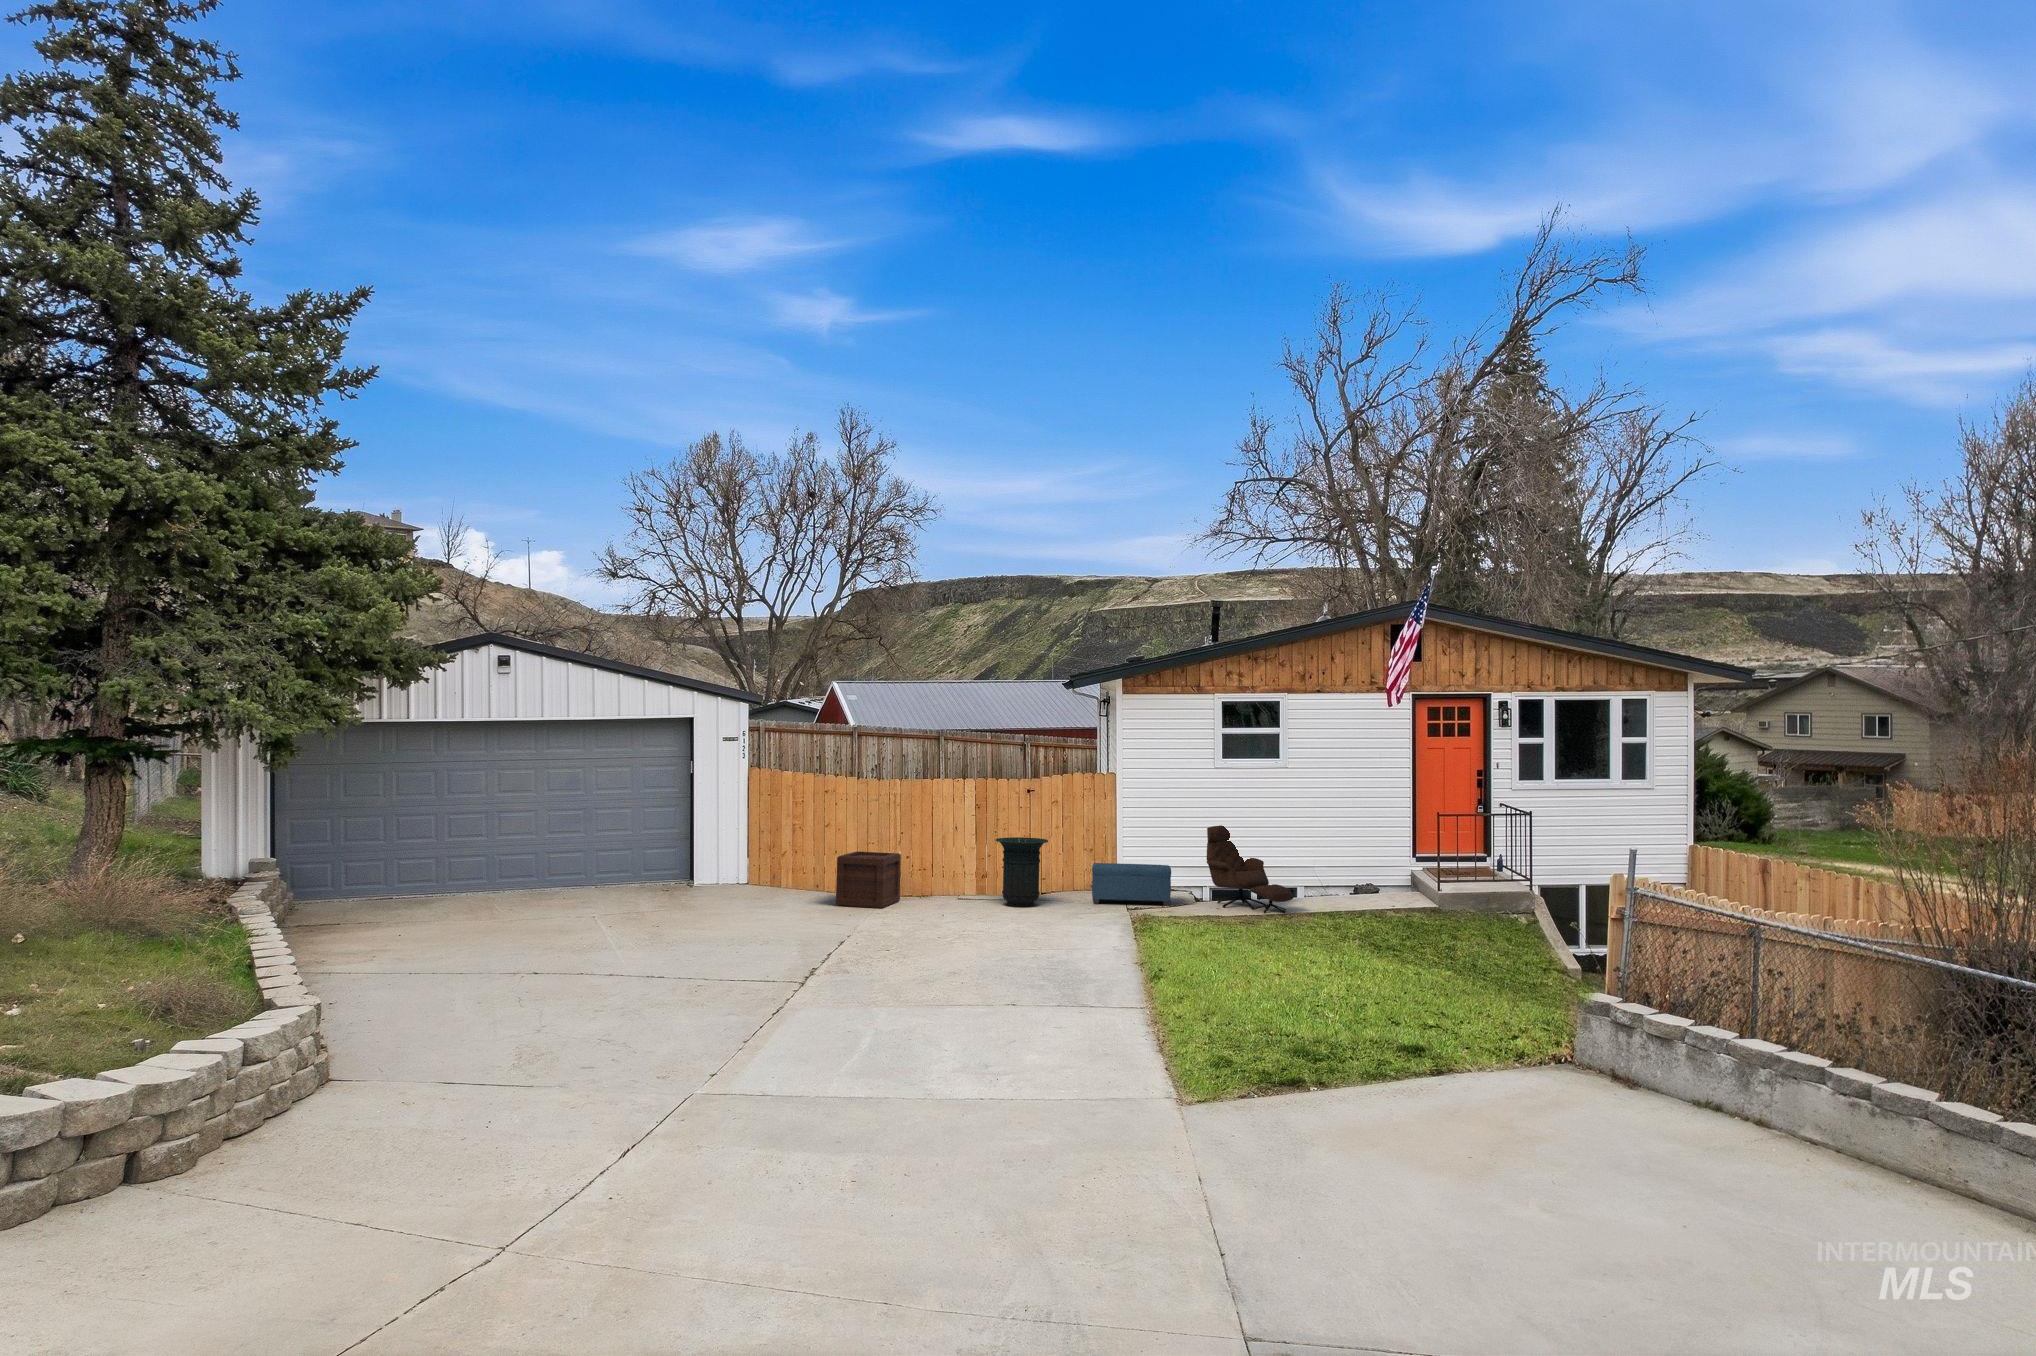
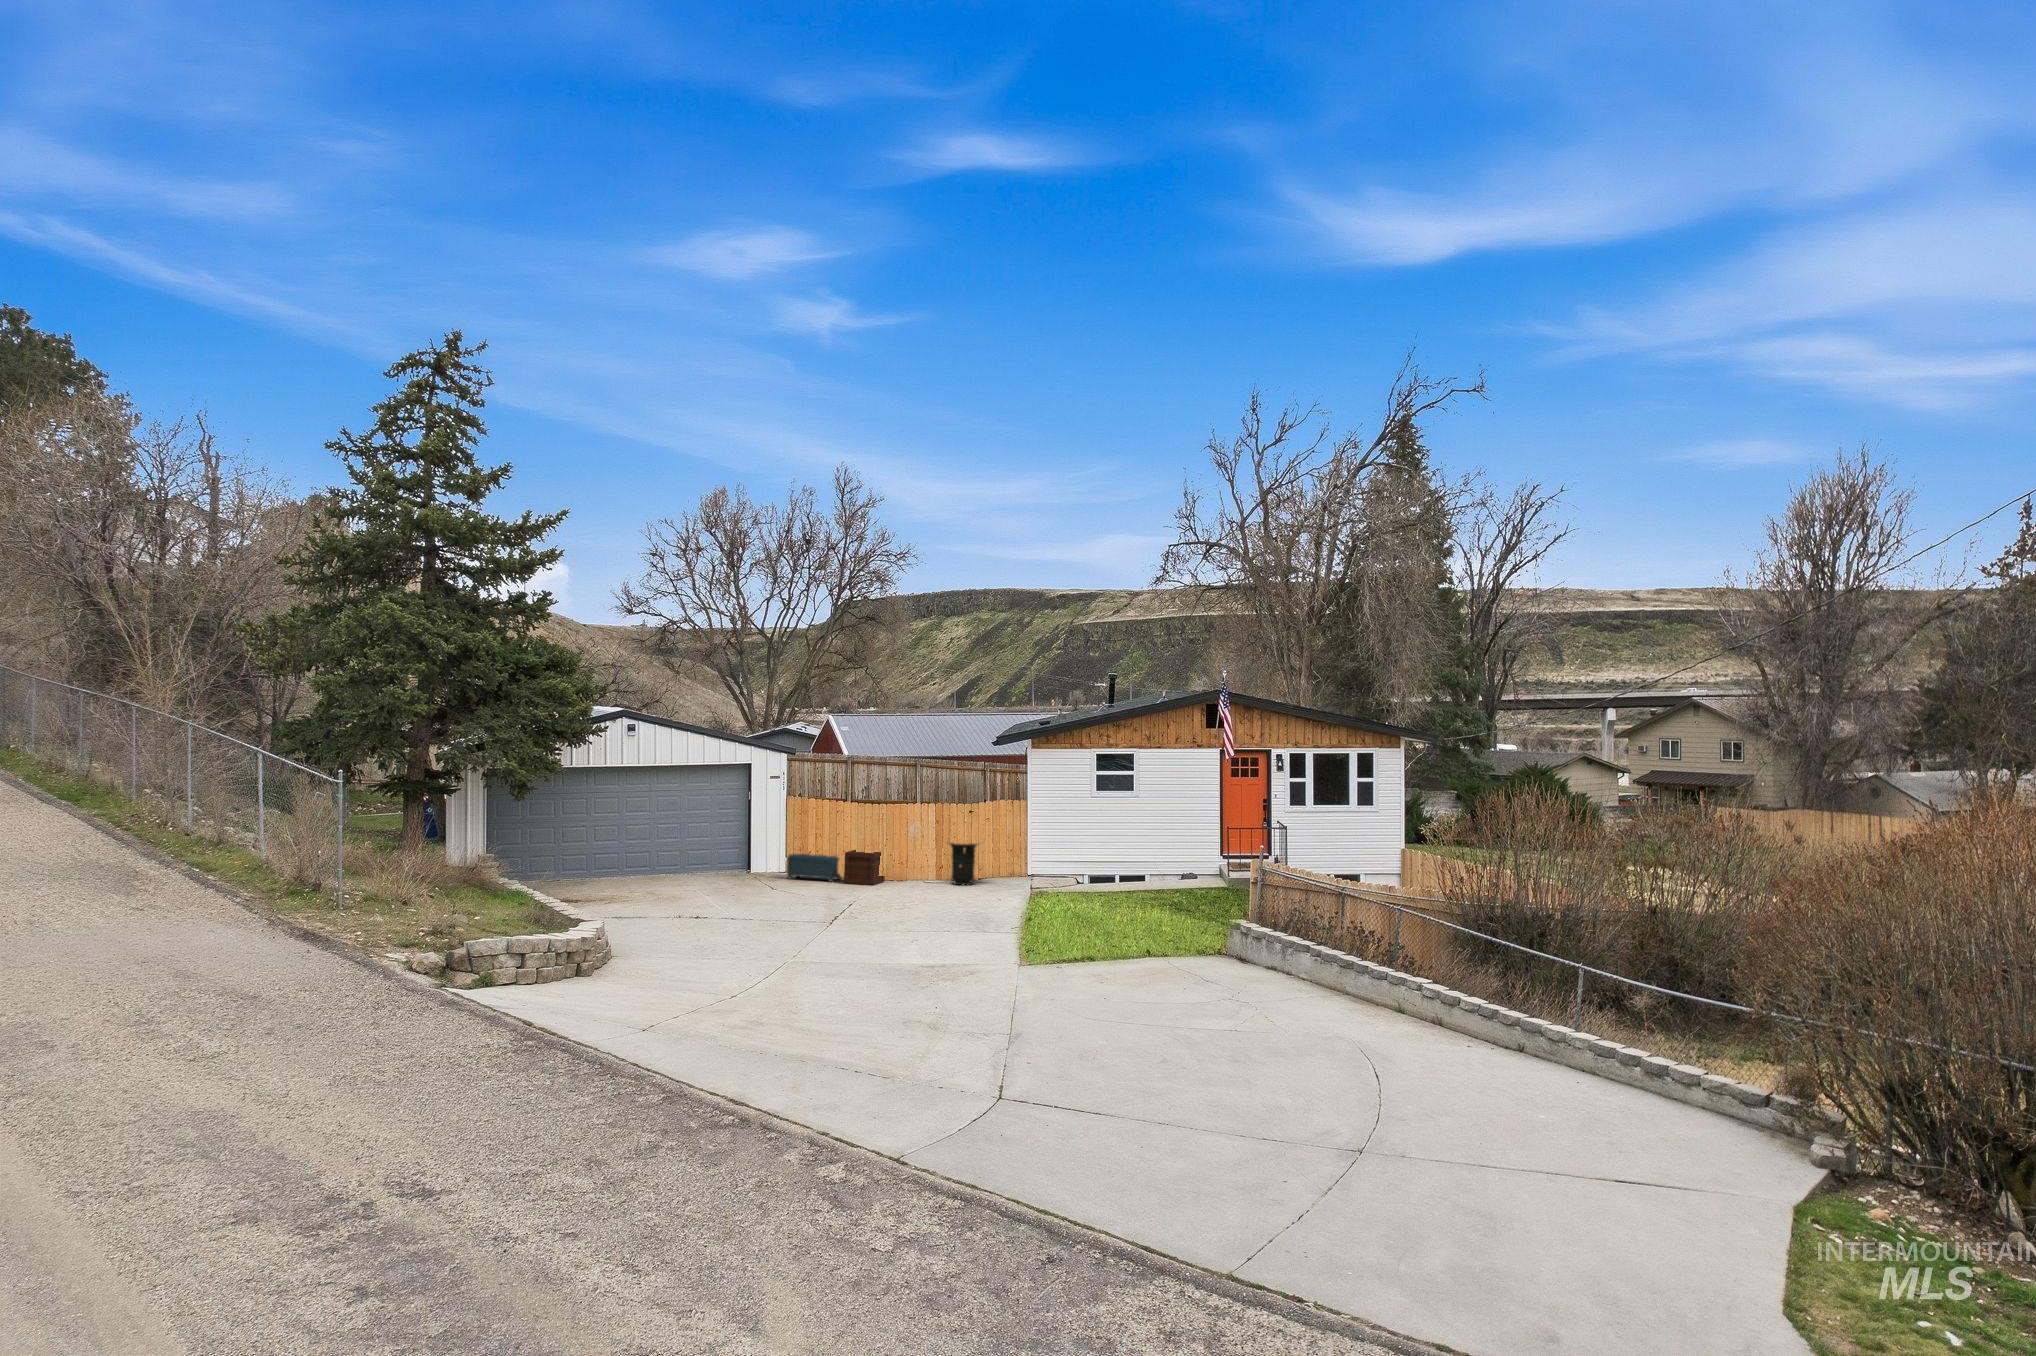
lounge chair: present [1207,825,1293,913] -> none [1084,834,1137,890]
bench: present [1092,863,1171,906] -> present [787,853,842,882]

